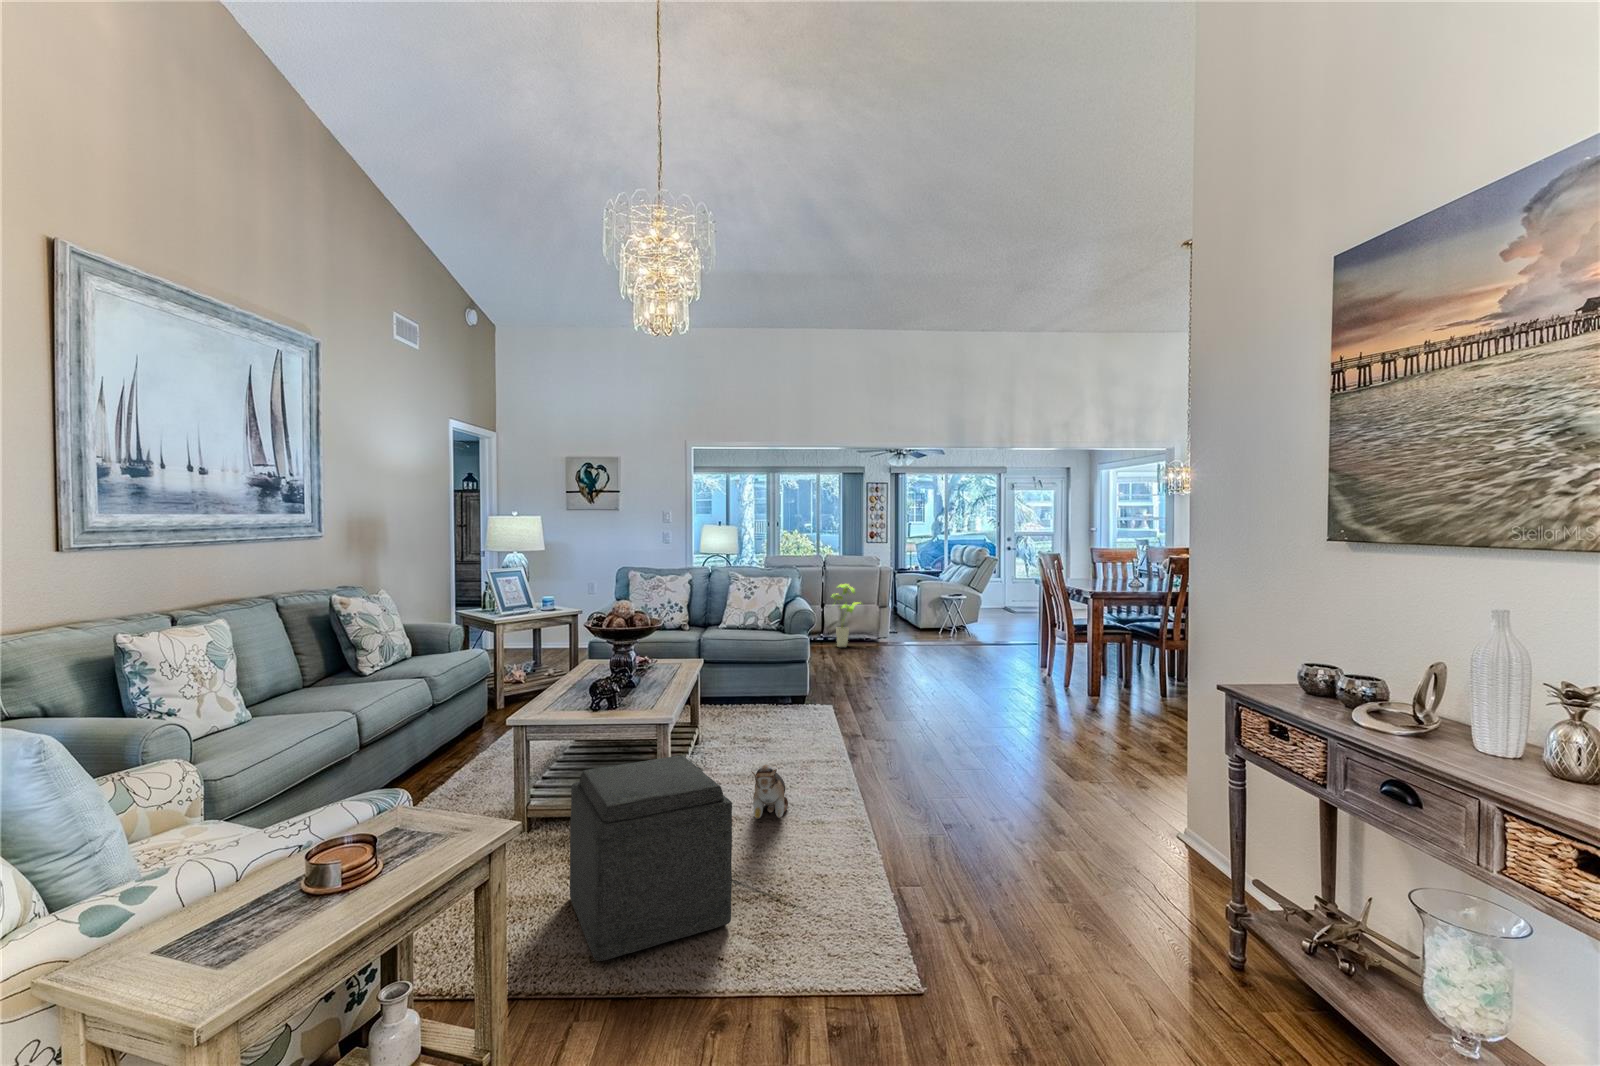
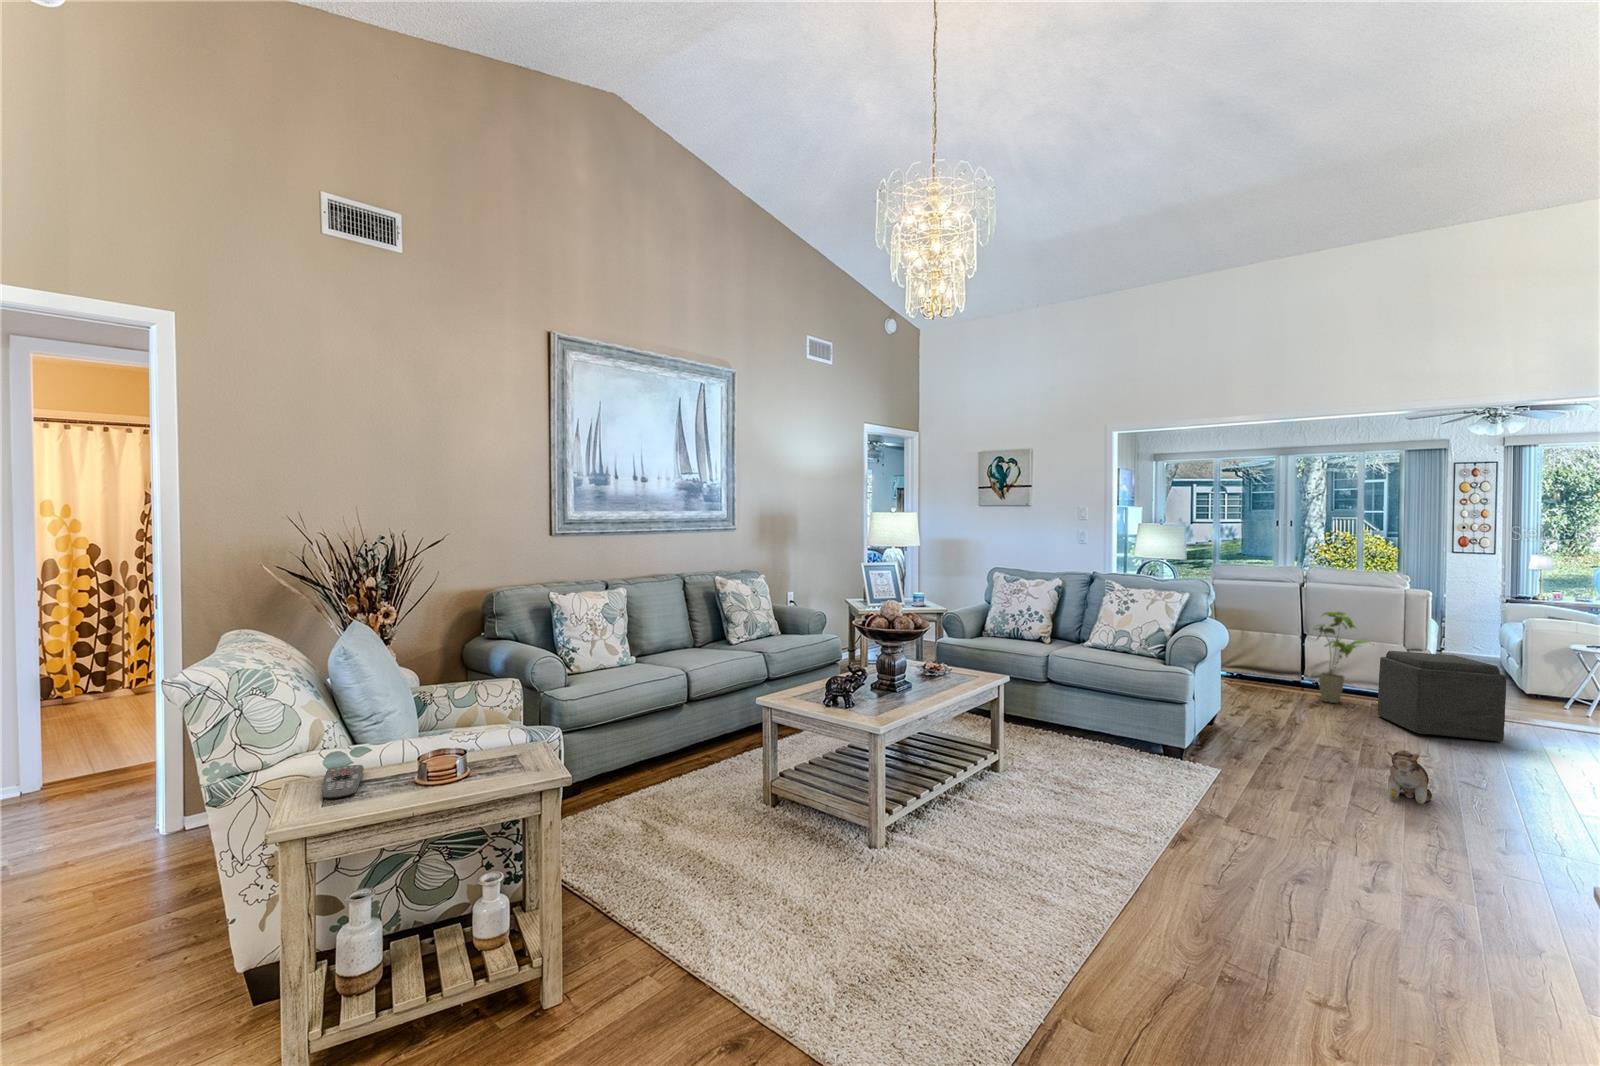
ottoman: present [570,755,732,961] -> present [1377,651,1507,741]
plush toy: present [751,765,788,819] -> present [1387,750,1432,804]
remote control: none [163,901,287,950] -> present [321,765,364,799]

